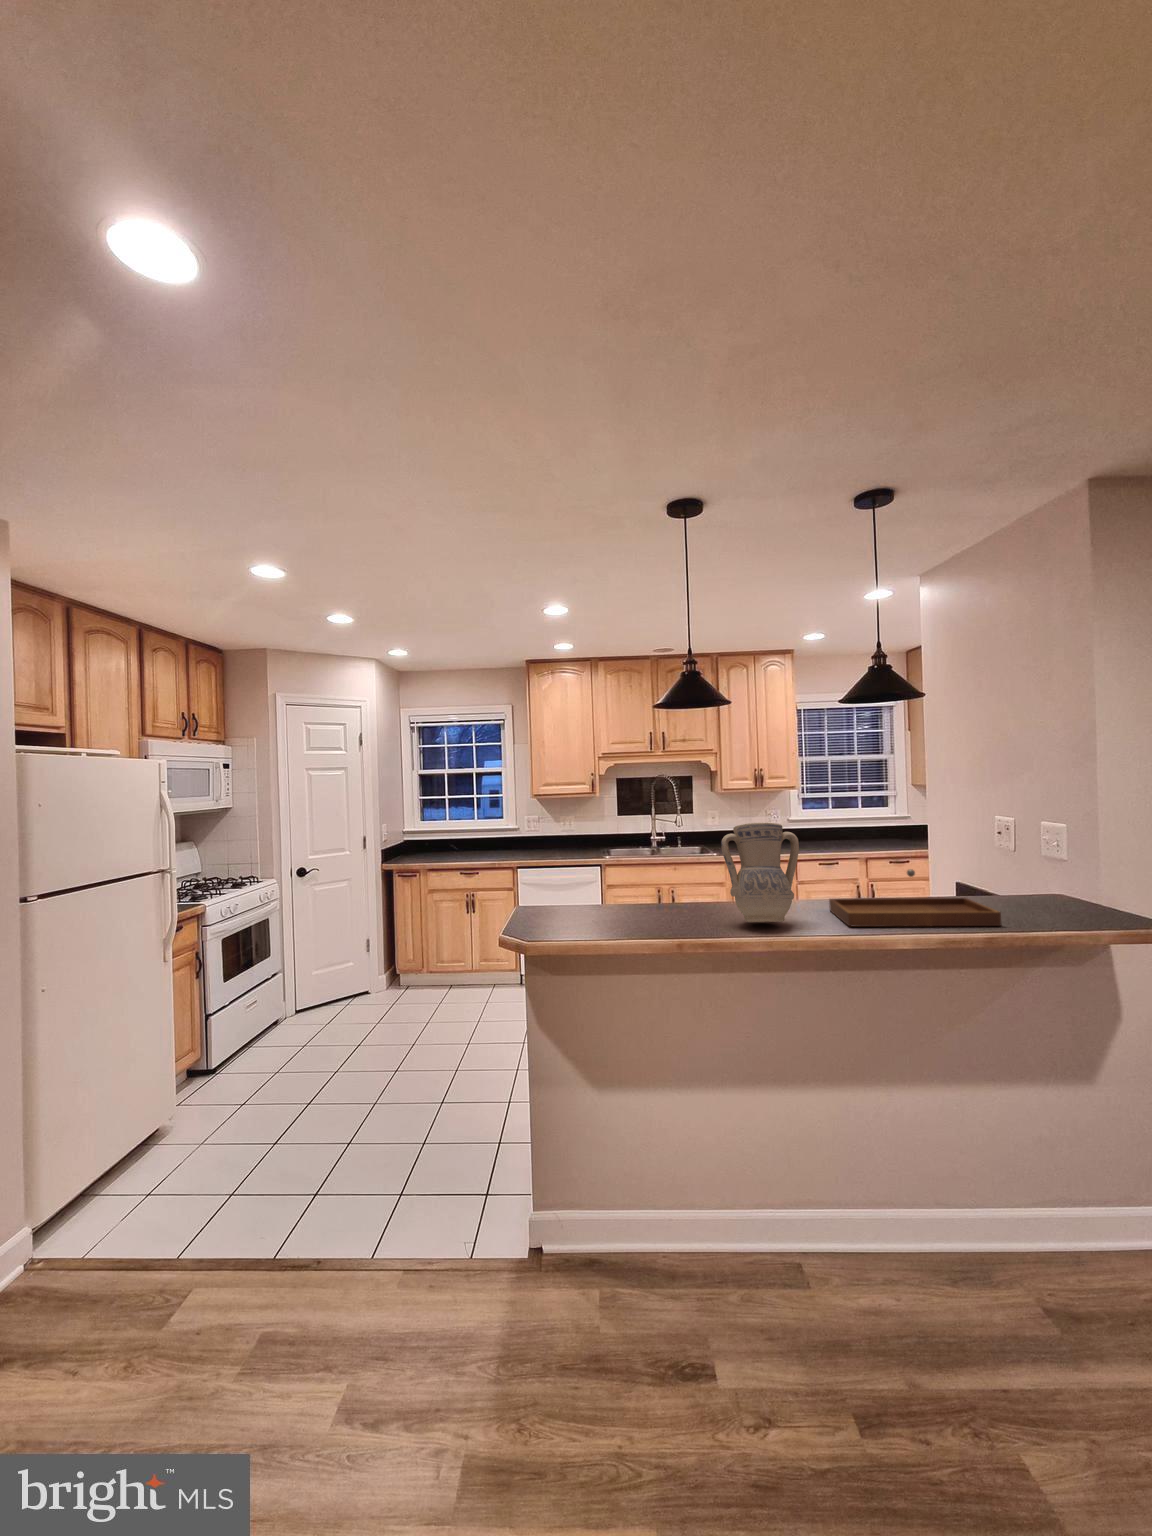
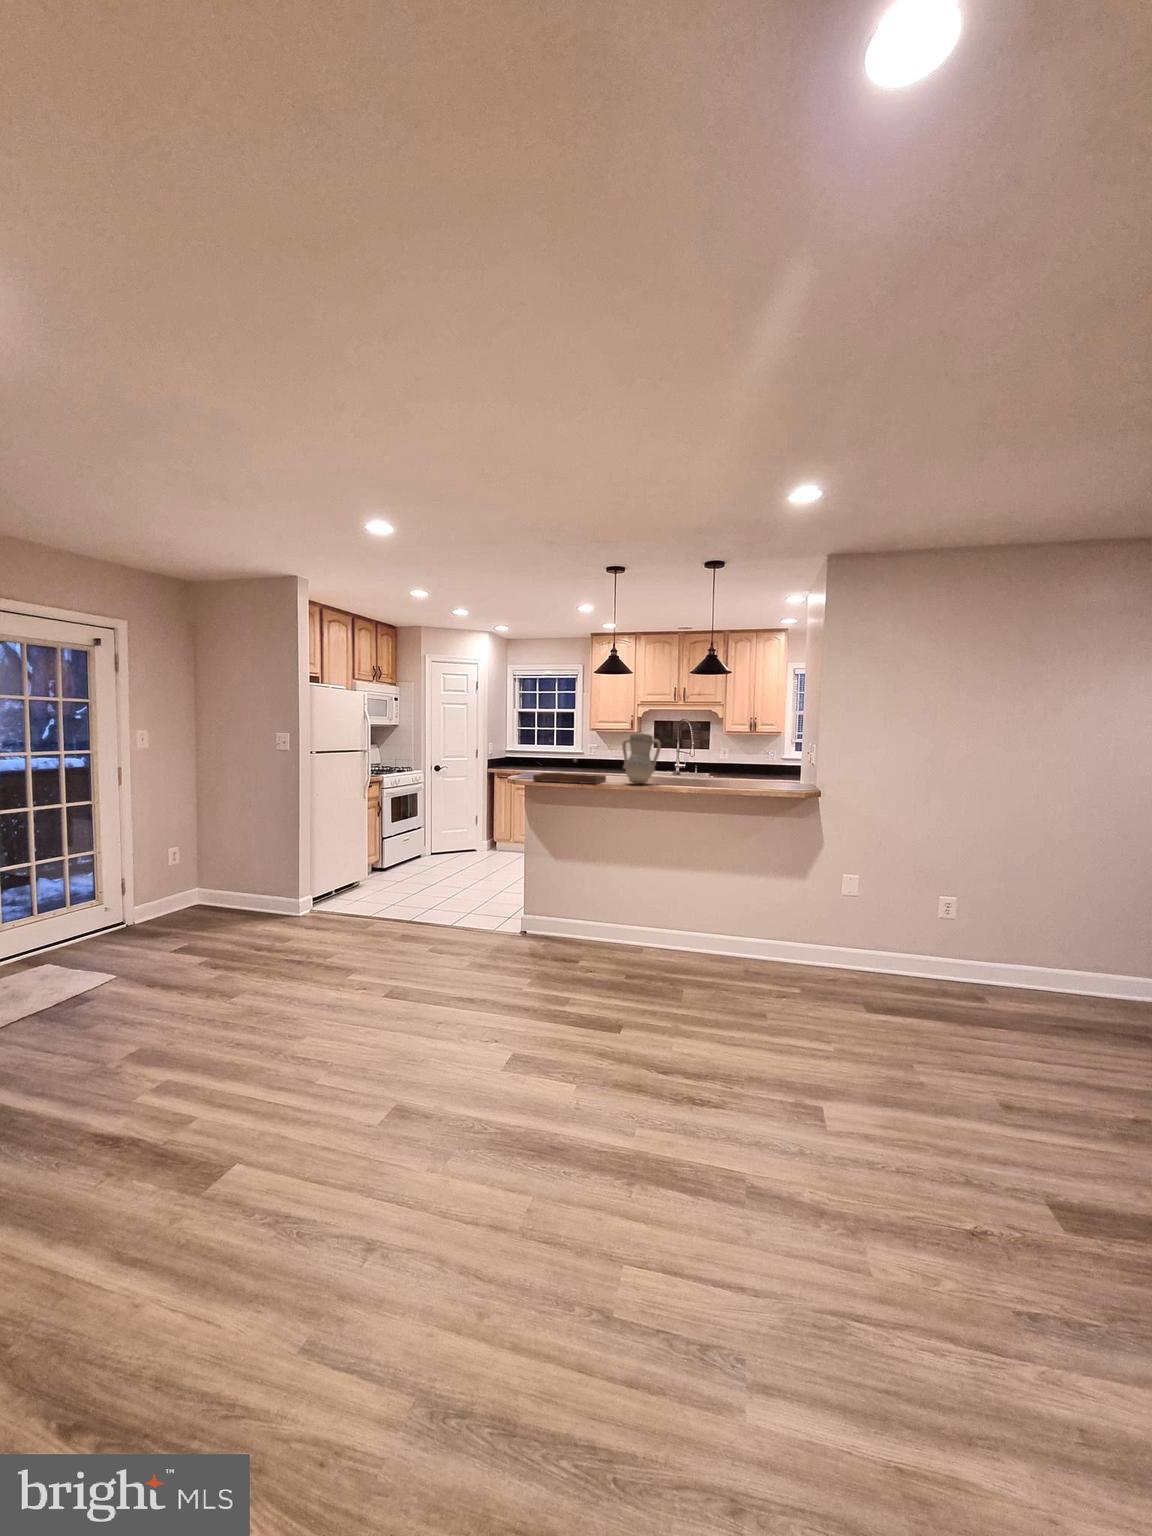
tray: present [829,869,1001,926] -> present [533,759,606,784]

